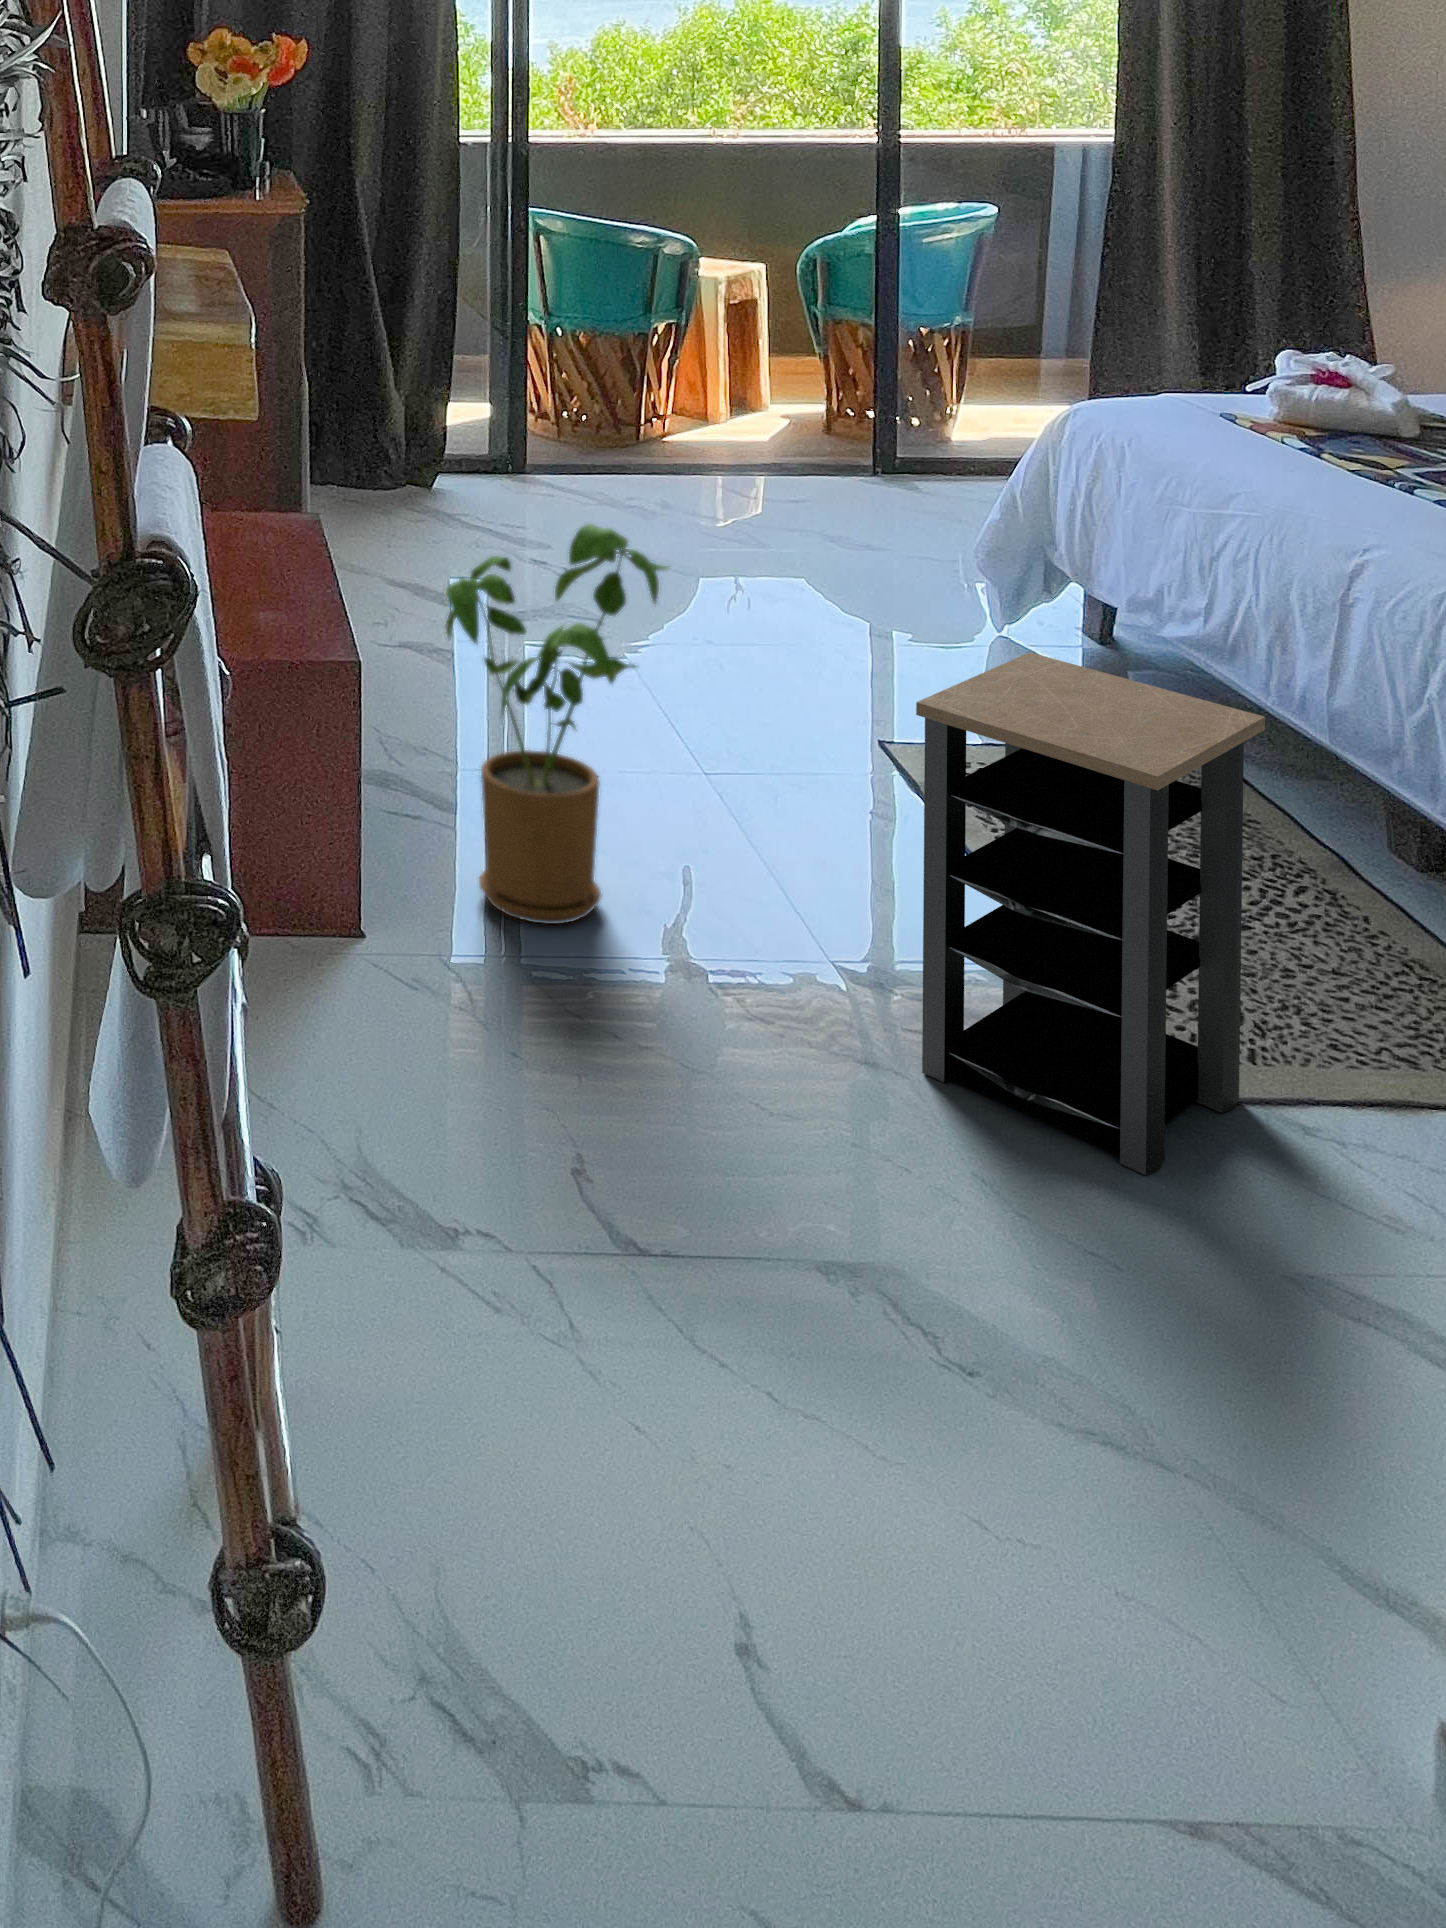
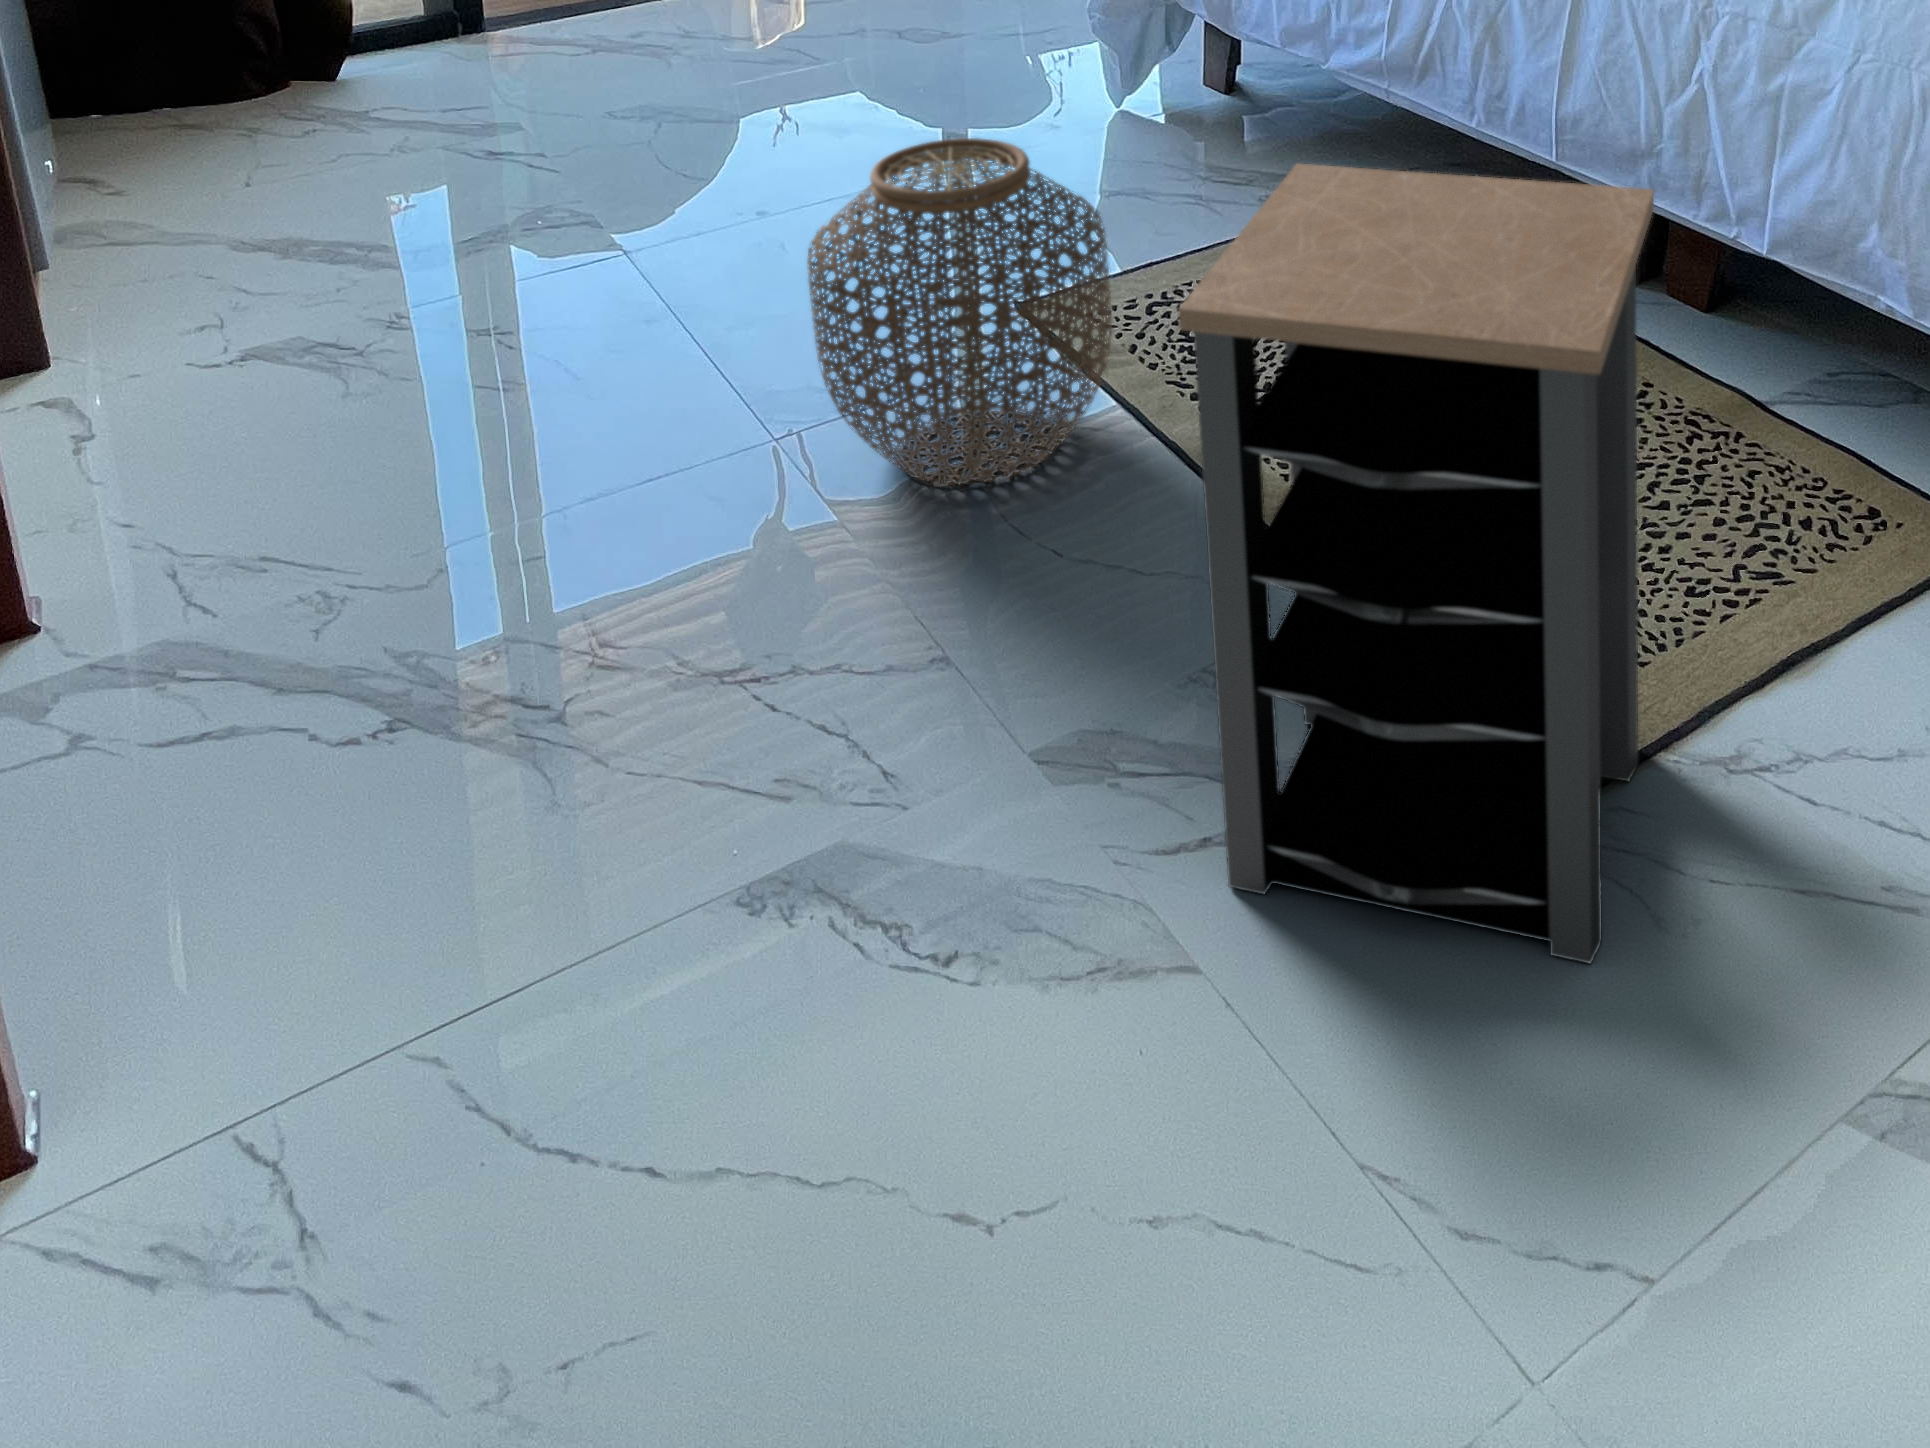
house plant: present [446,524,670,924] -> none [319,105,720,814]
woven basket: none [717,604,929,843] -> present [808,138,1112,484]

